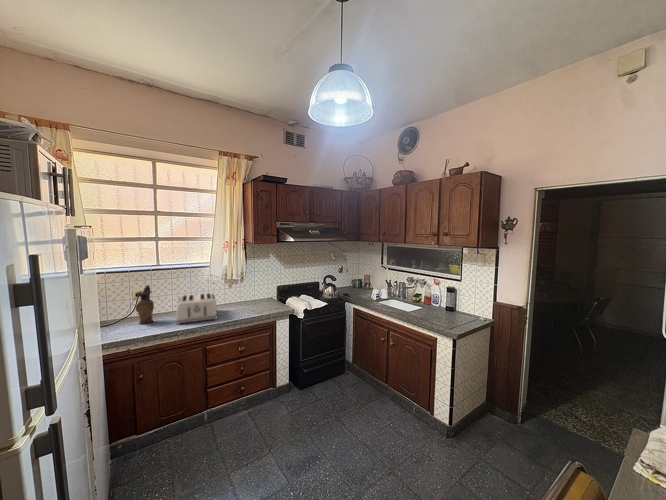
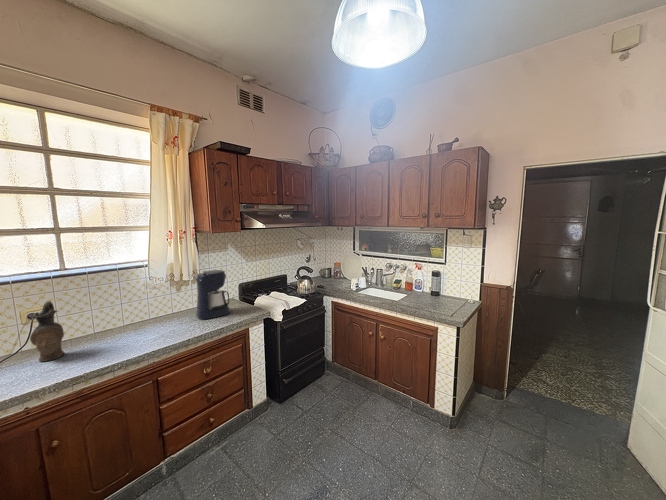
coffee maker: none [240,273,266,310] -> present [196,270,231,320]
toaster: present [176,293,217,325] -> none [104,302,170,355]

